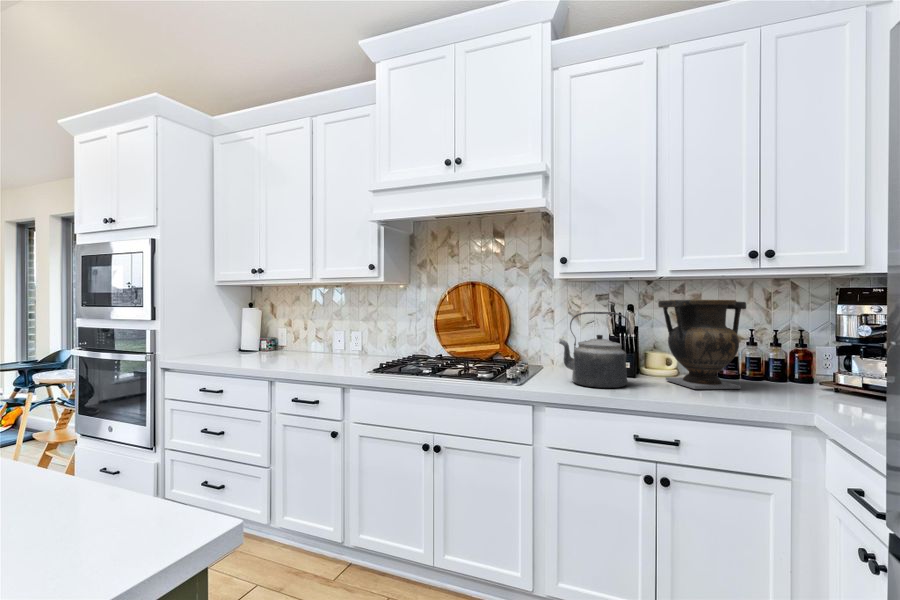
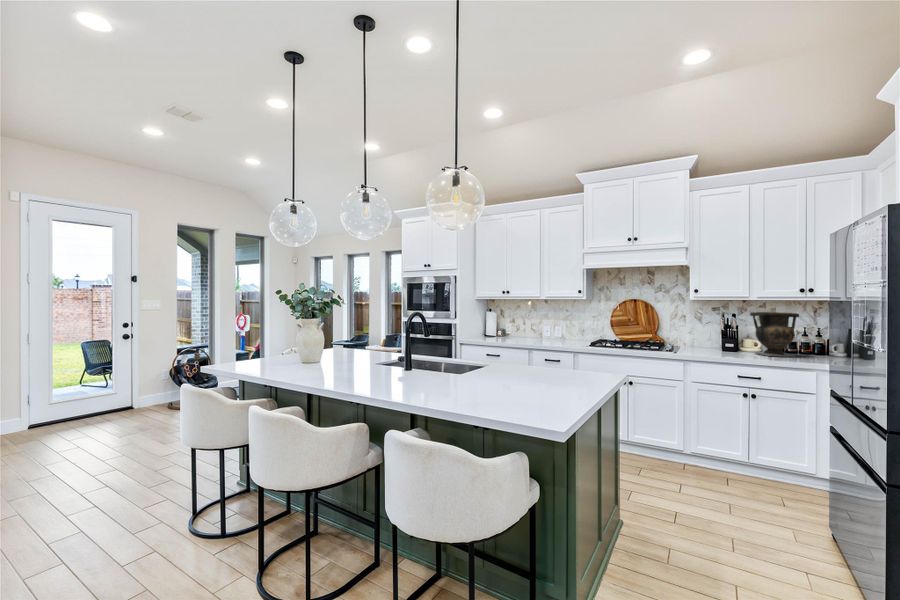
kettle: present [559,312,631,388] -> none [695,318,735,355]

